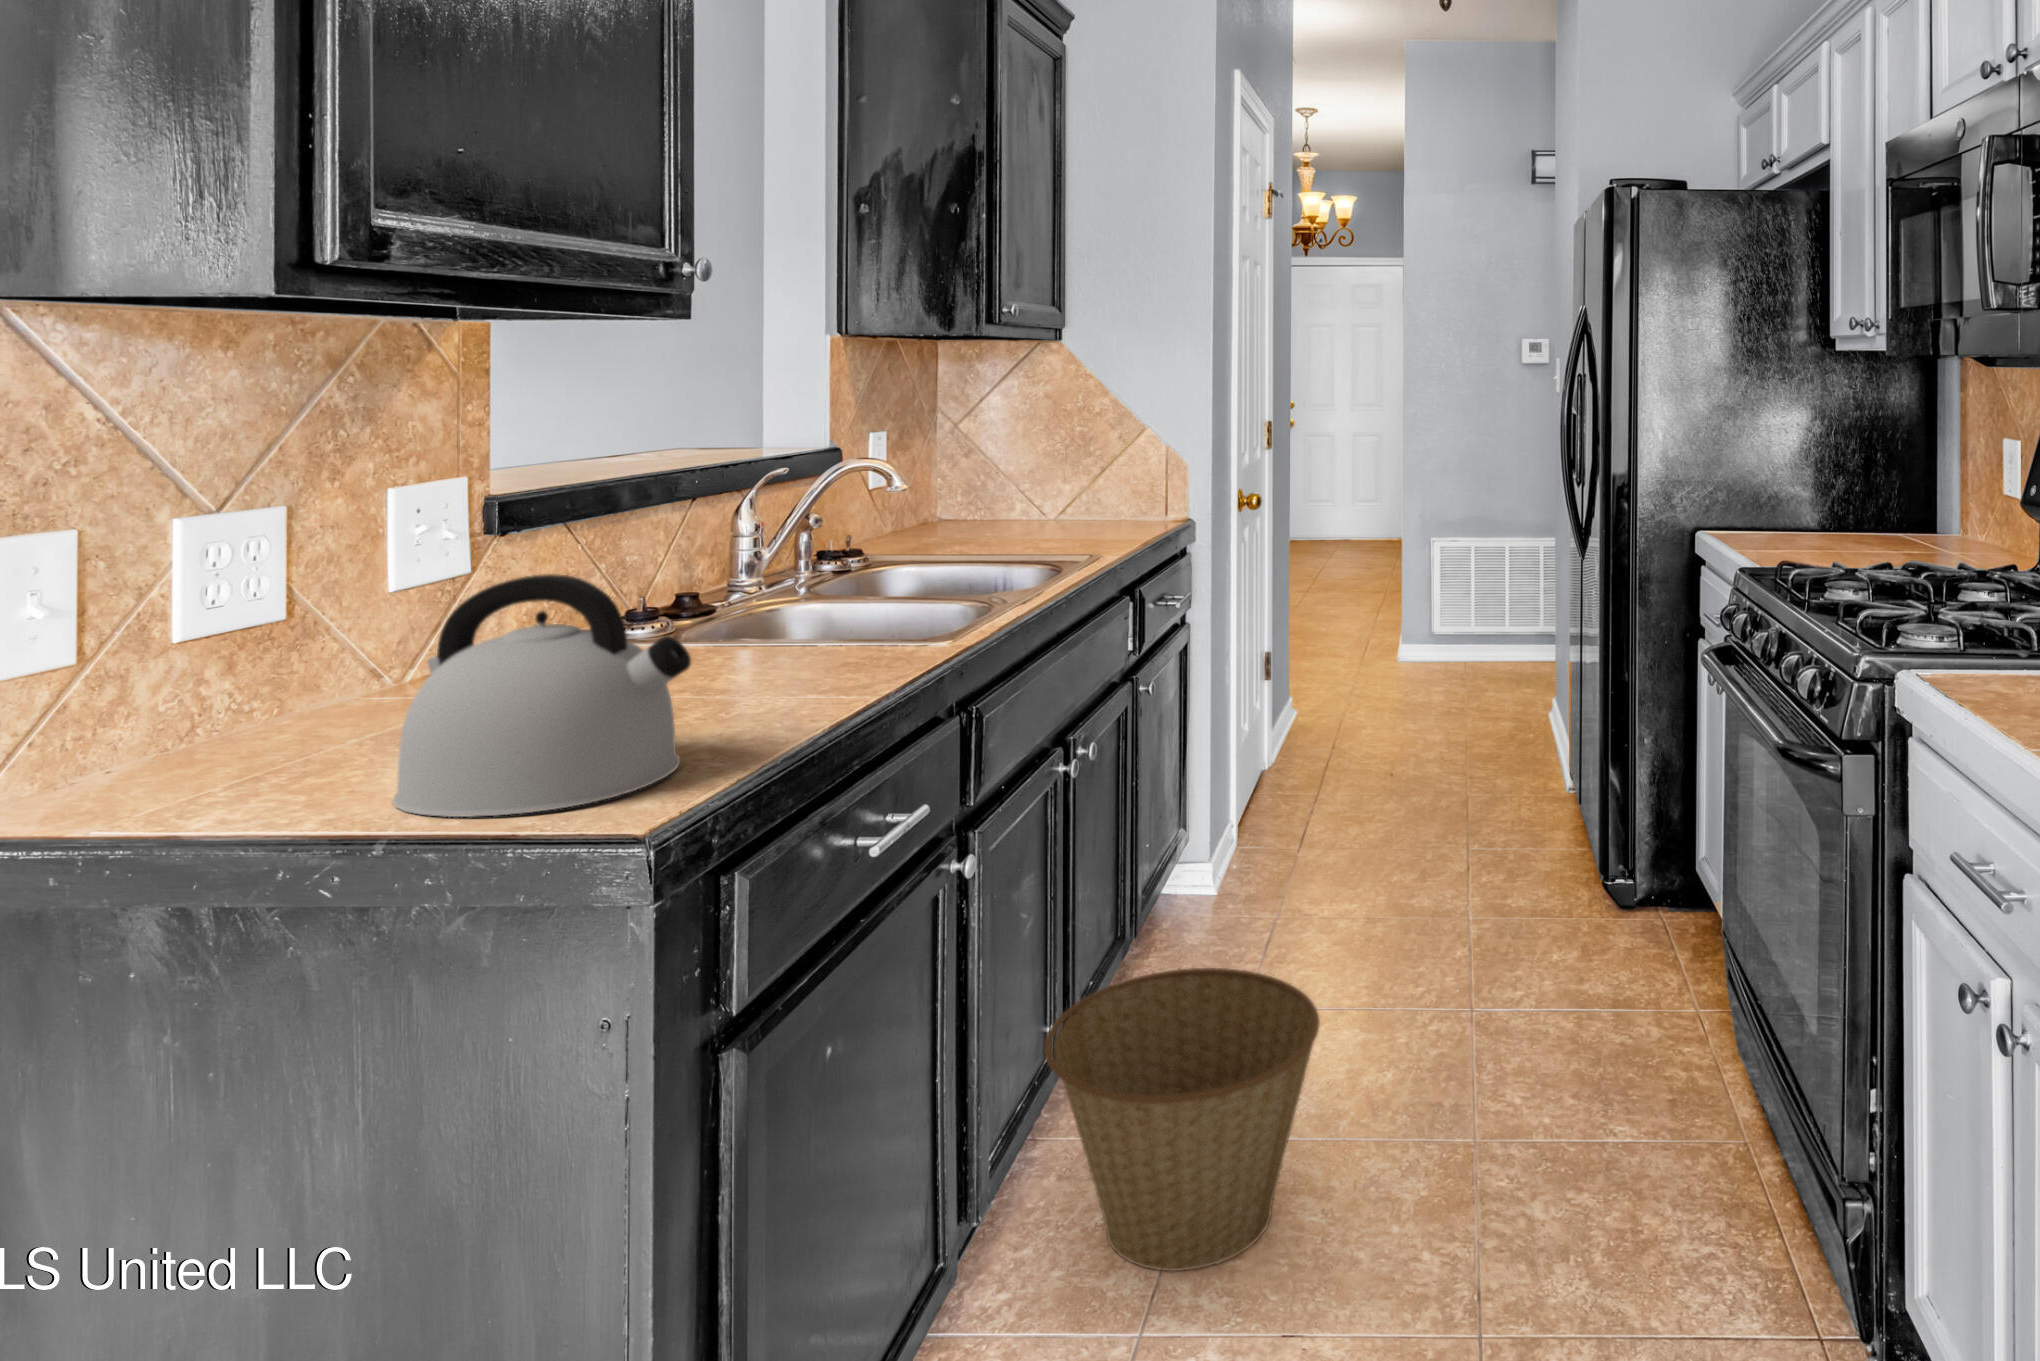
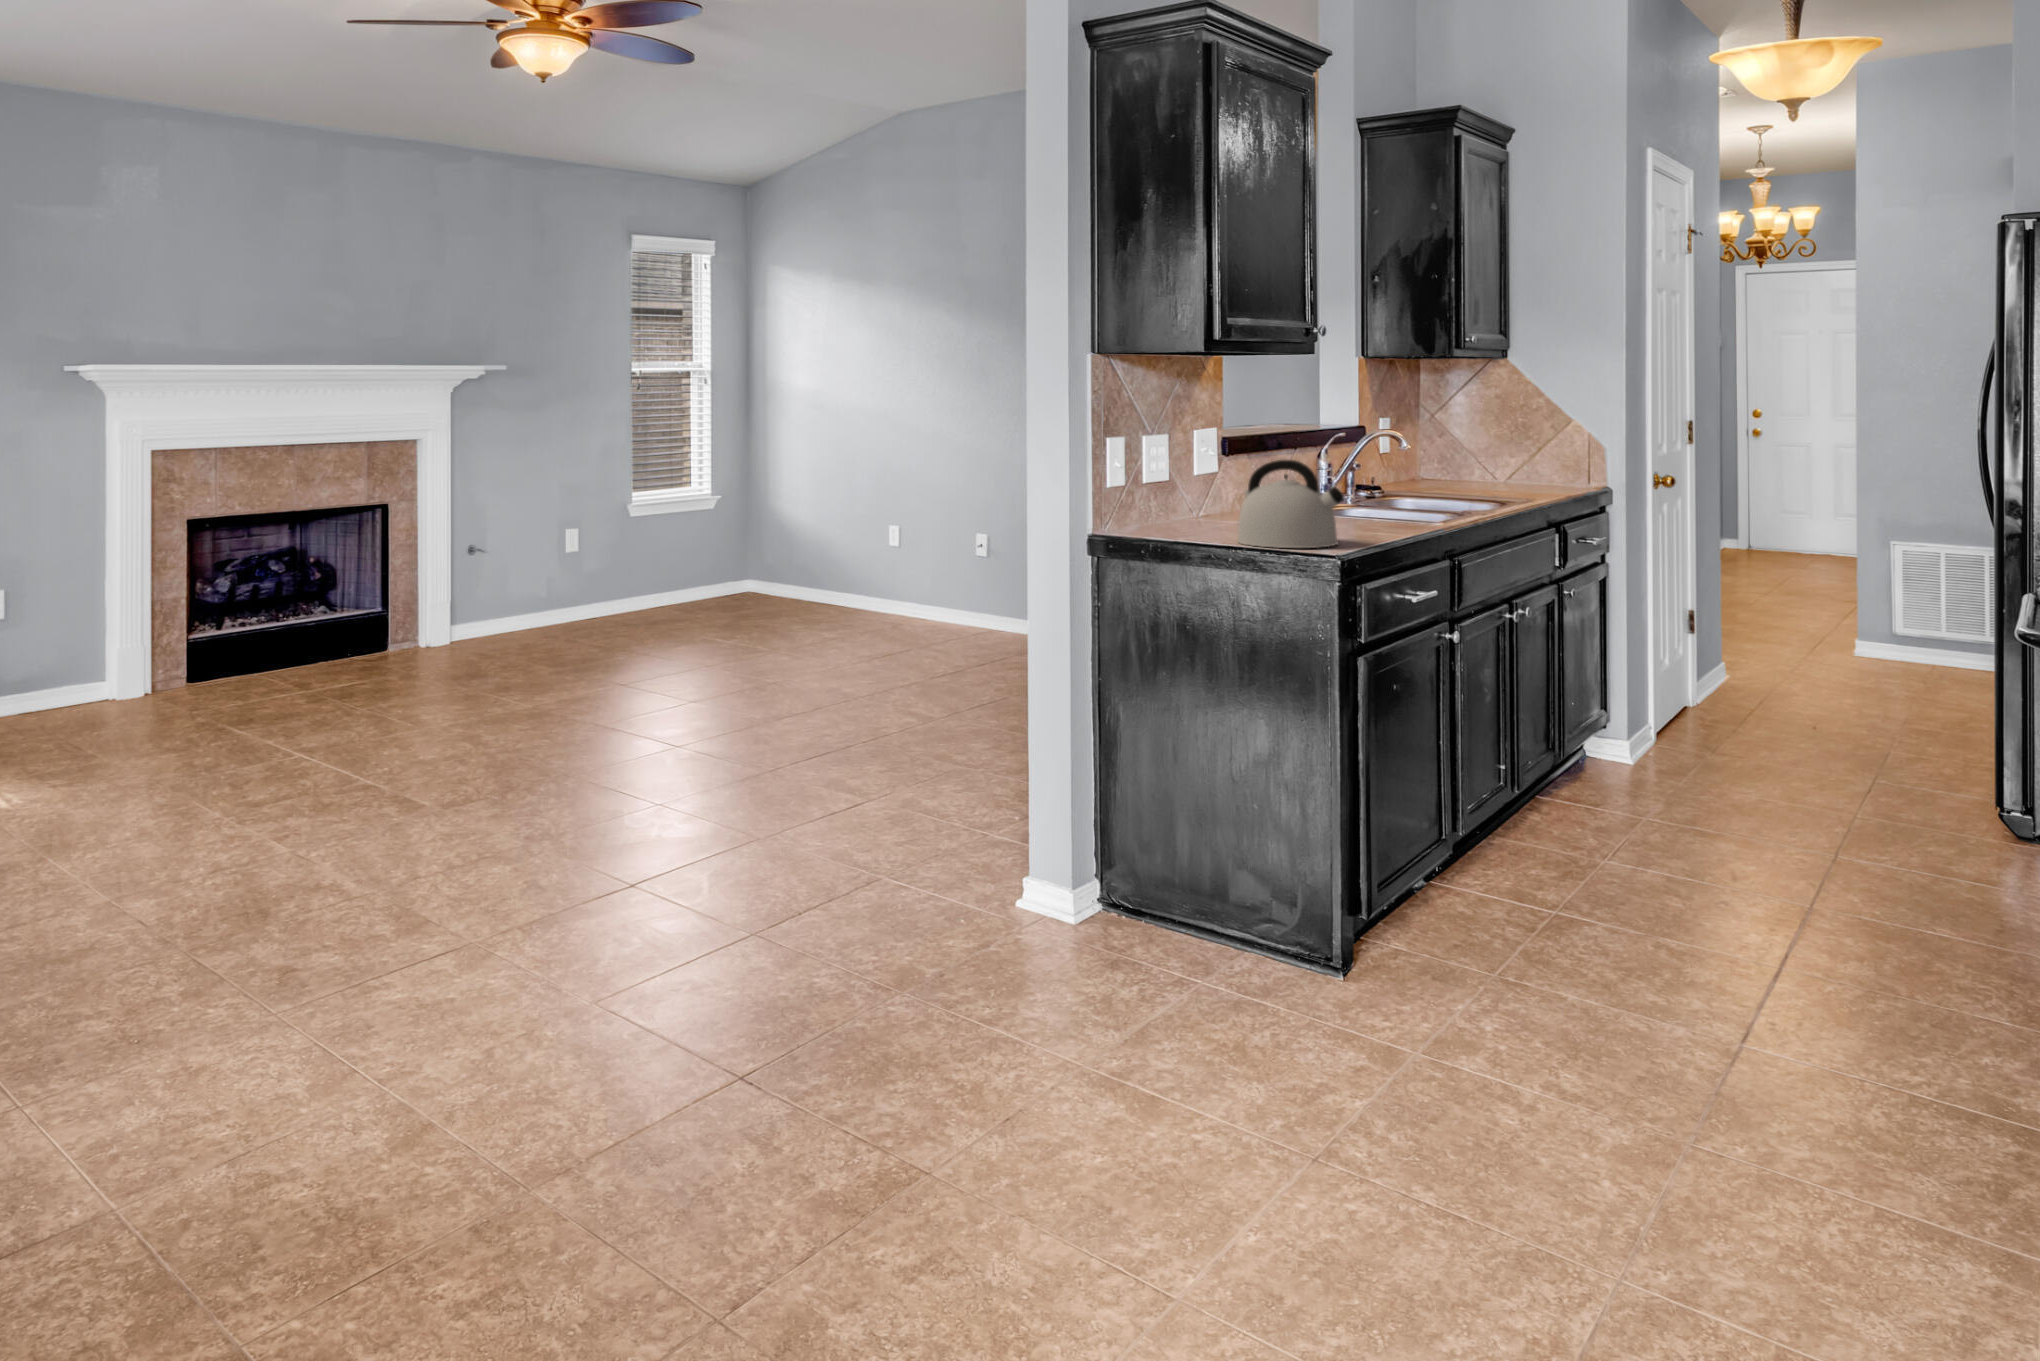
basket: present [1044,968,1320,1271] -> none [1502,749,1683,903]

